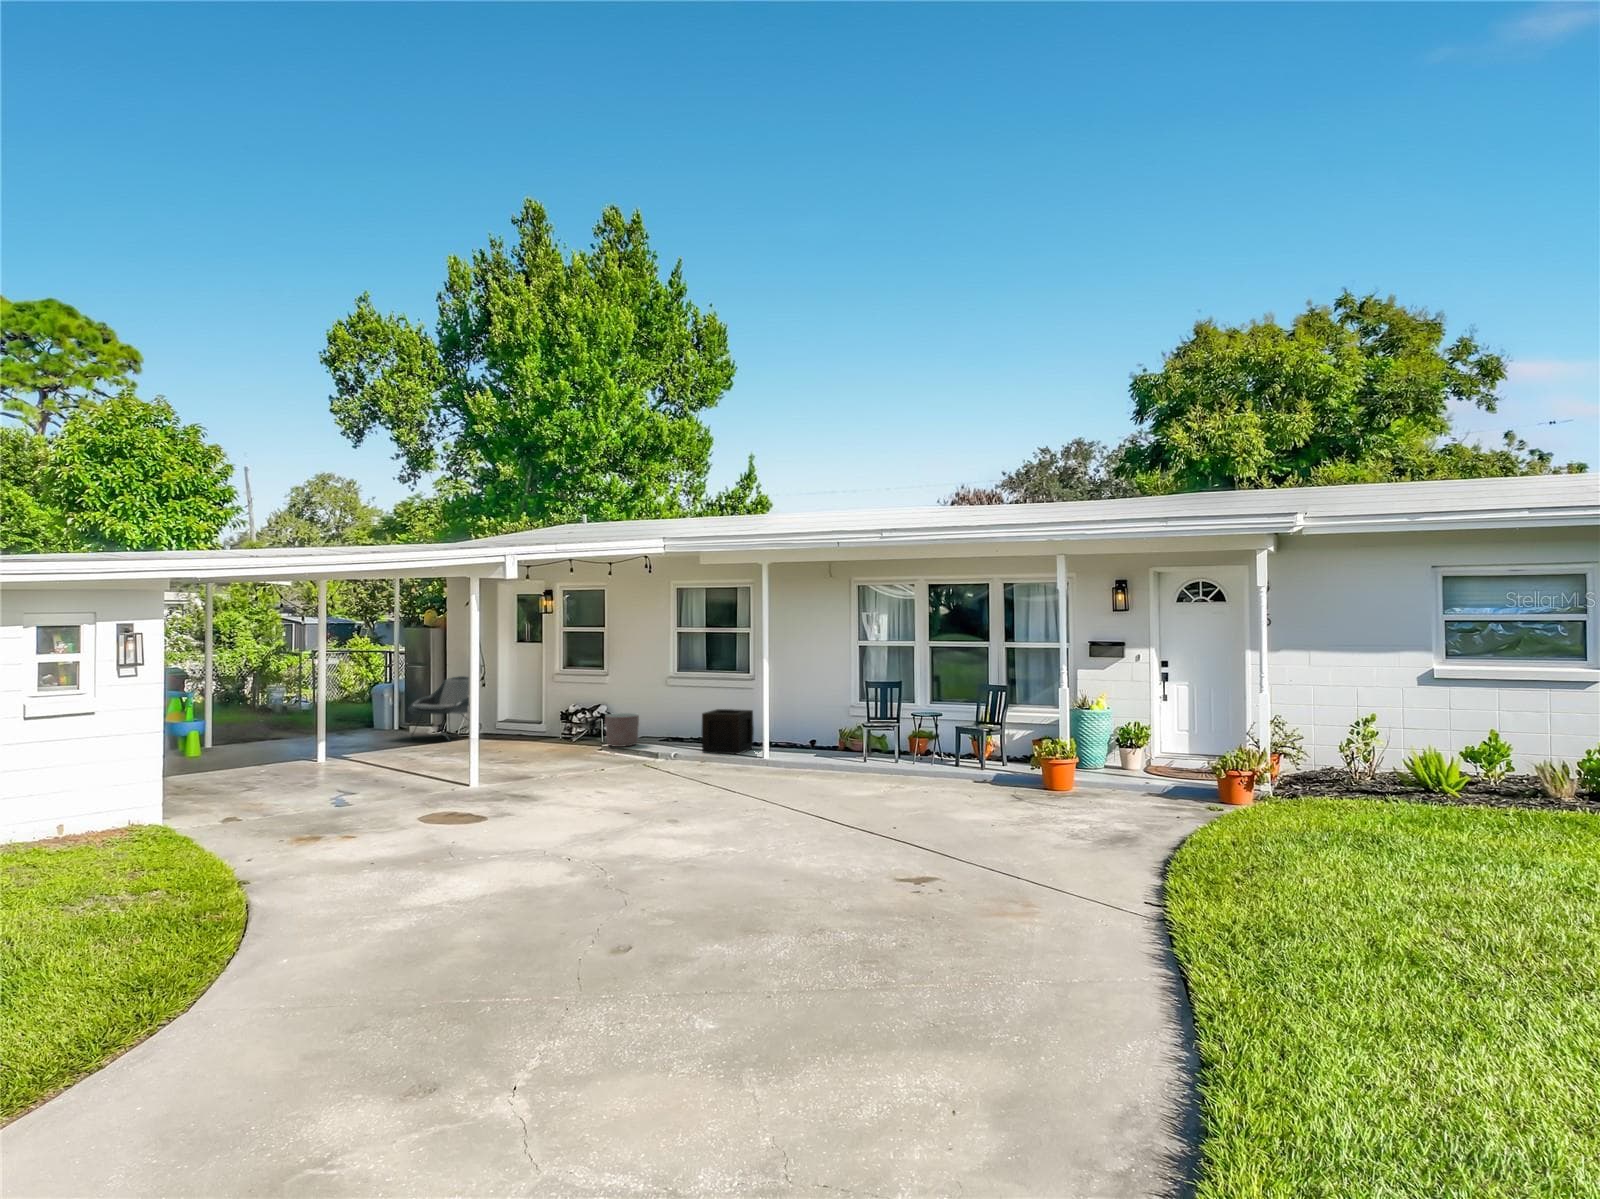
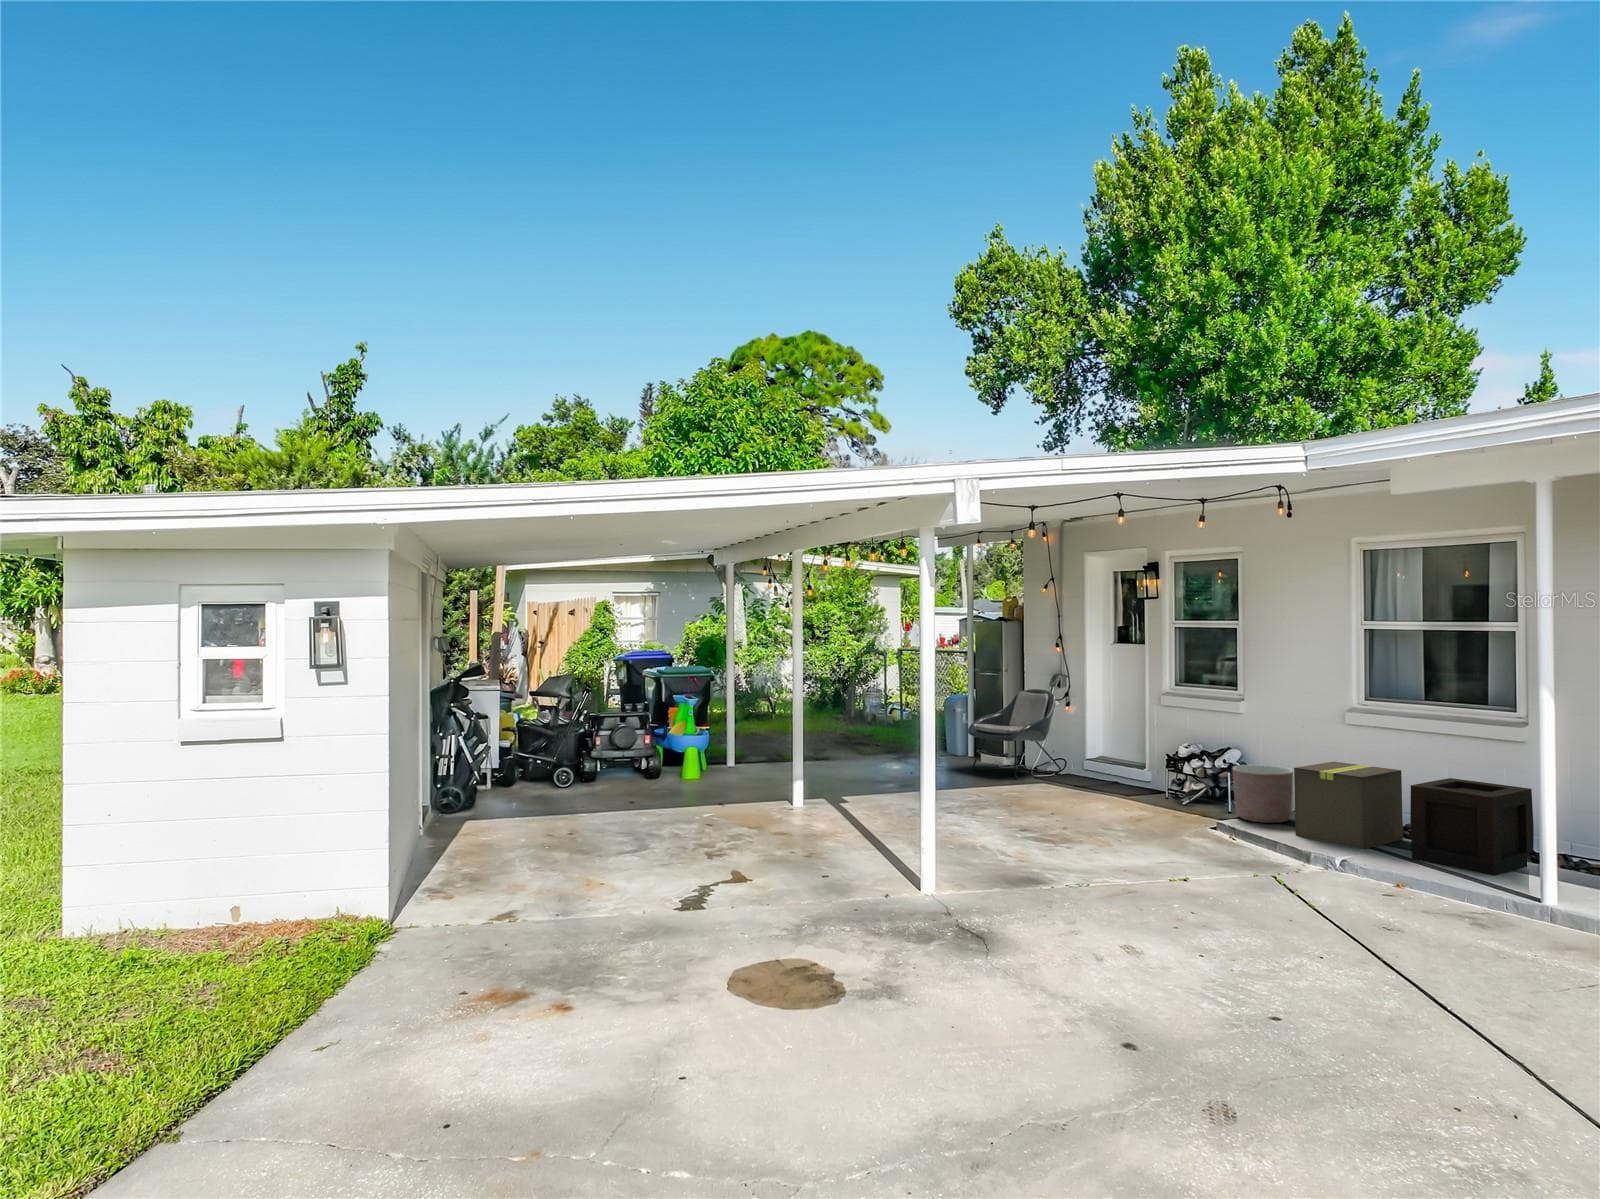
cardboard box: none [643,707,695,752] -> present [1294,762,1403,849]

